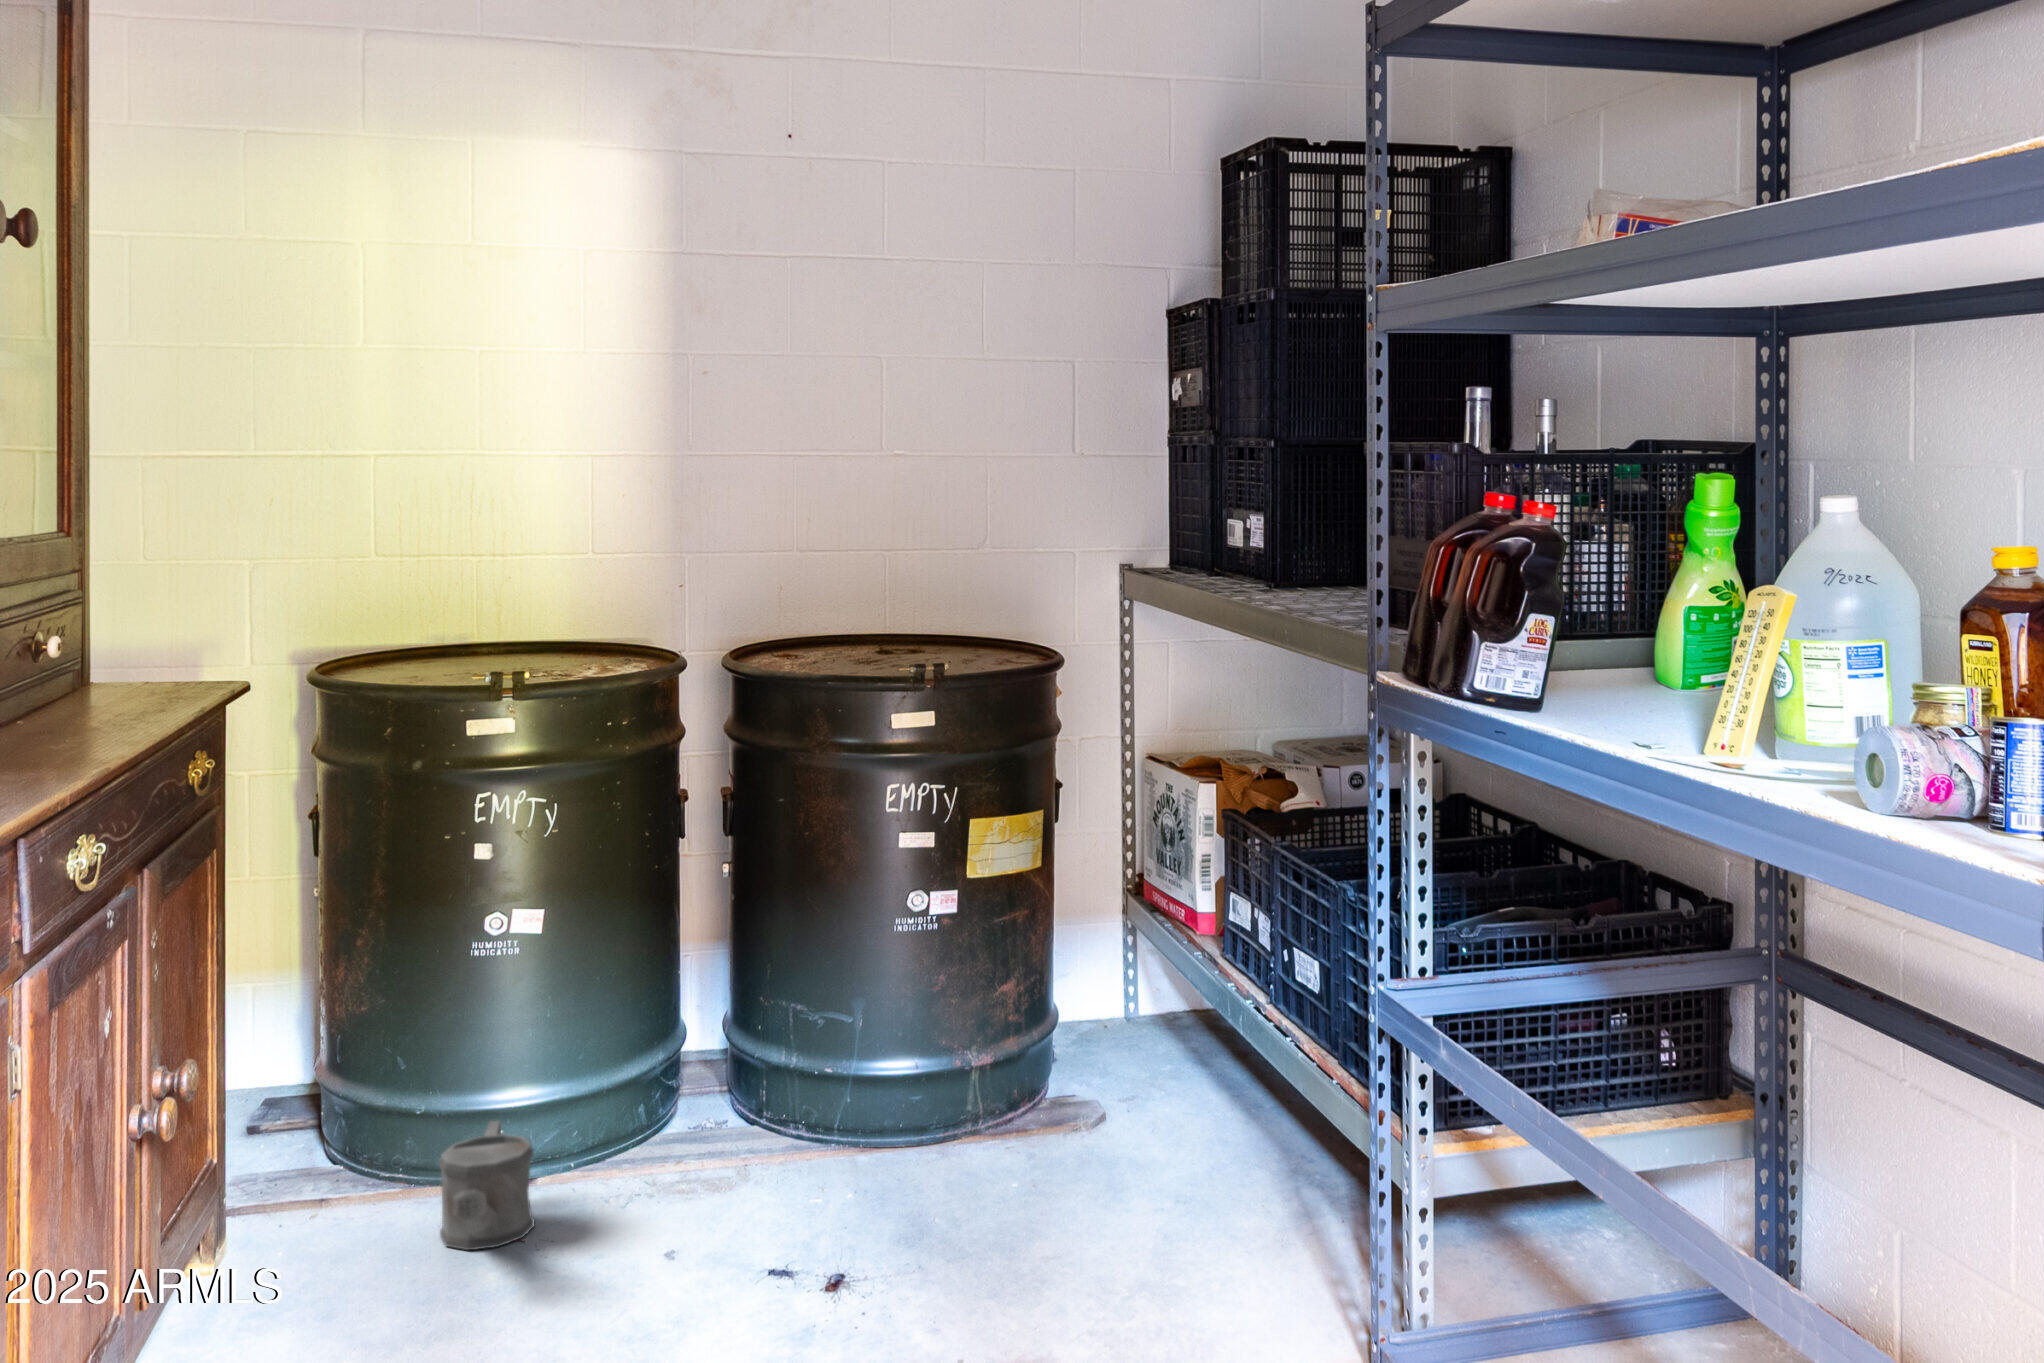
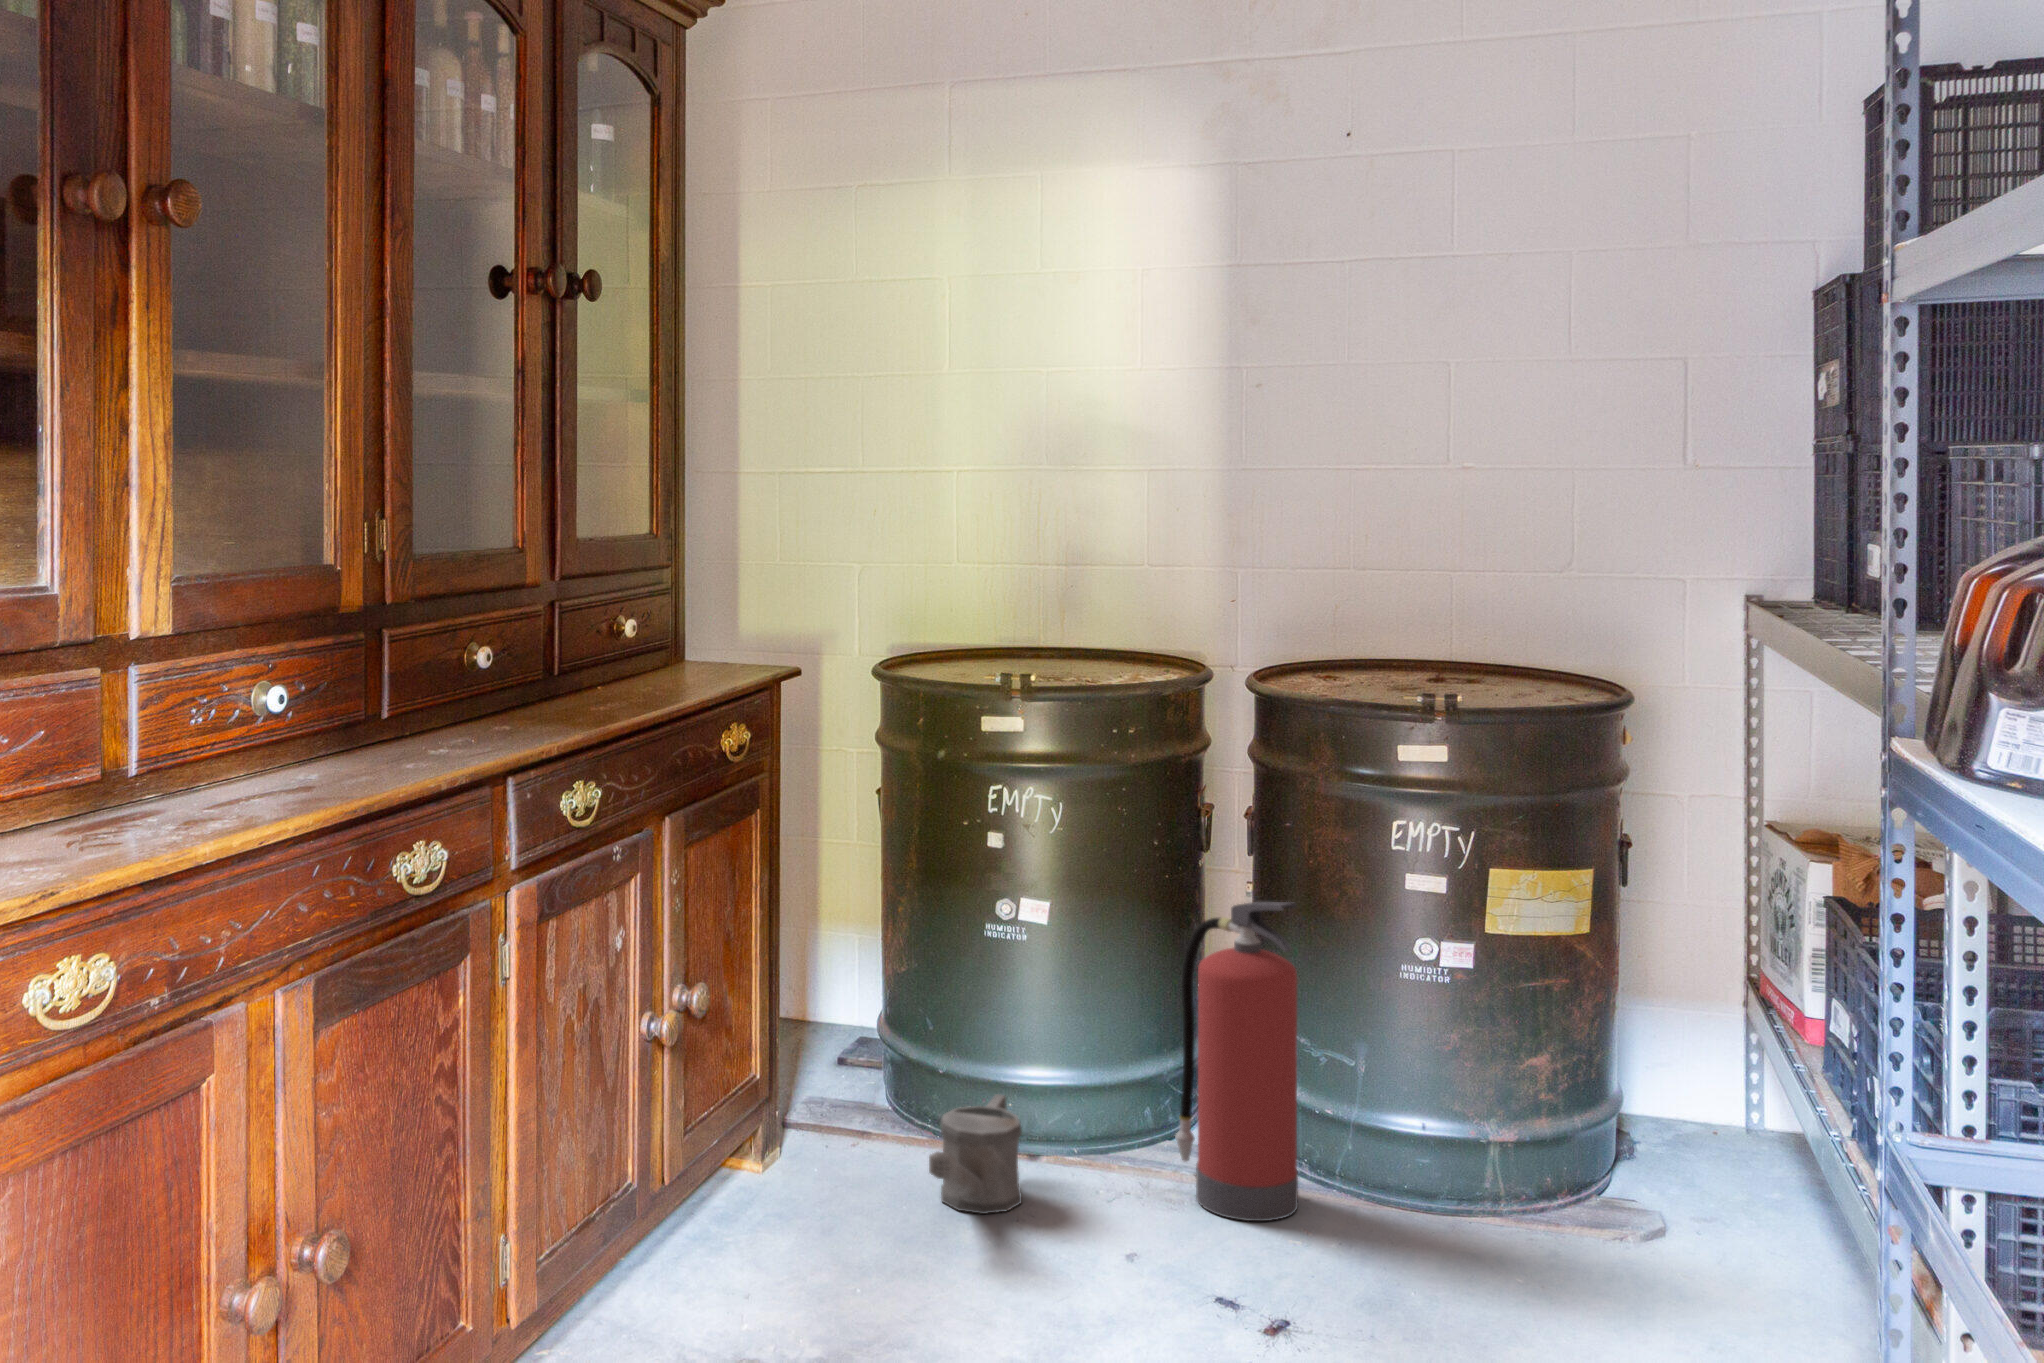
fire extinguisher: none [674,876,809,1189] -> present [1175,902,1298,1221]

